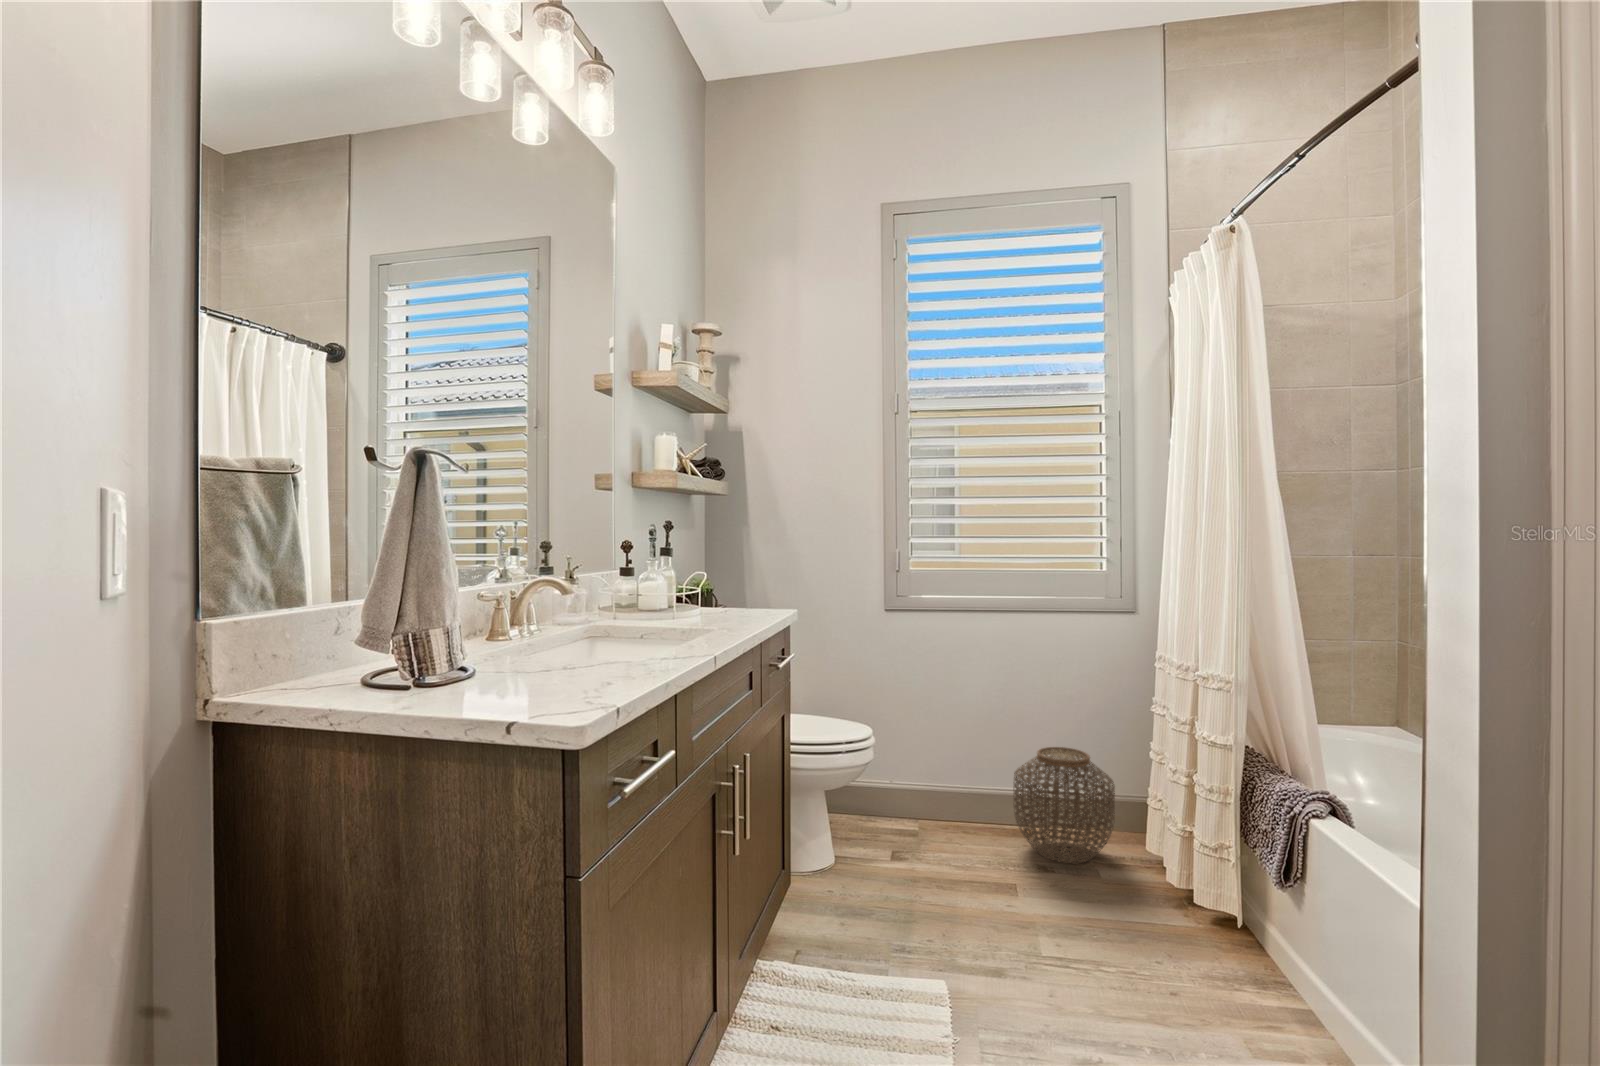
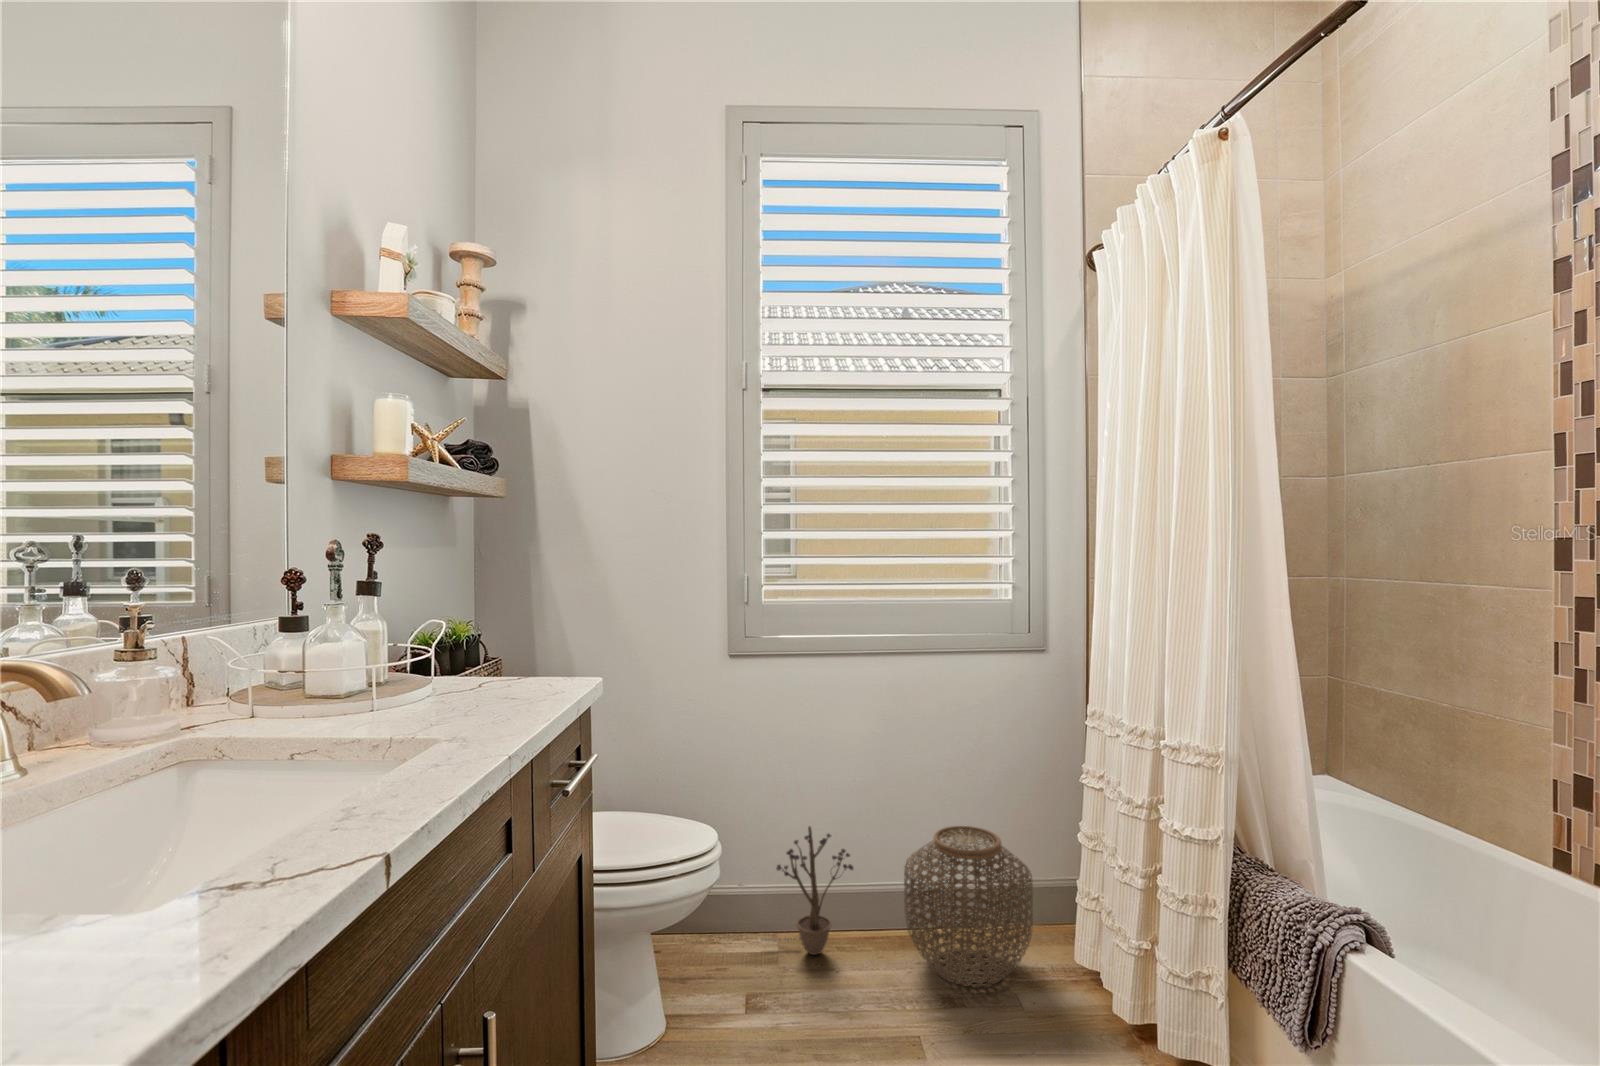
decorative plant: none [906,740,976,835] -> present [765,827,853,955]

